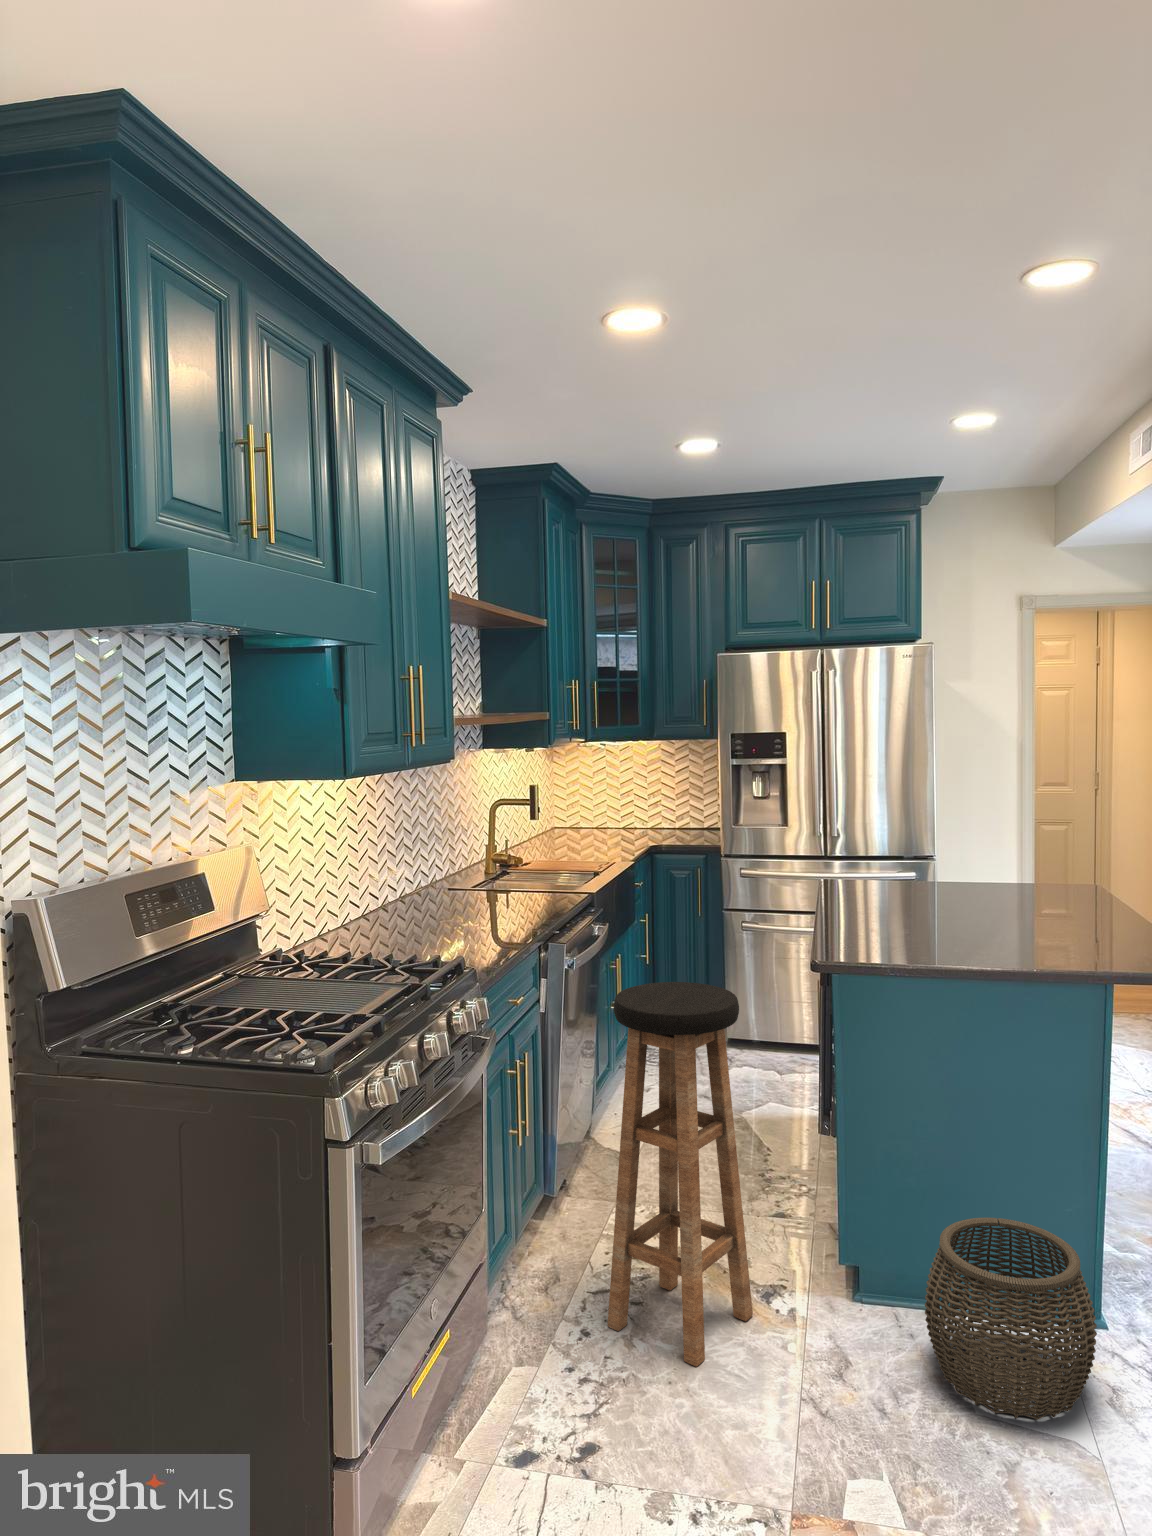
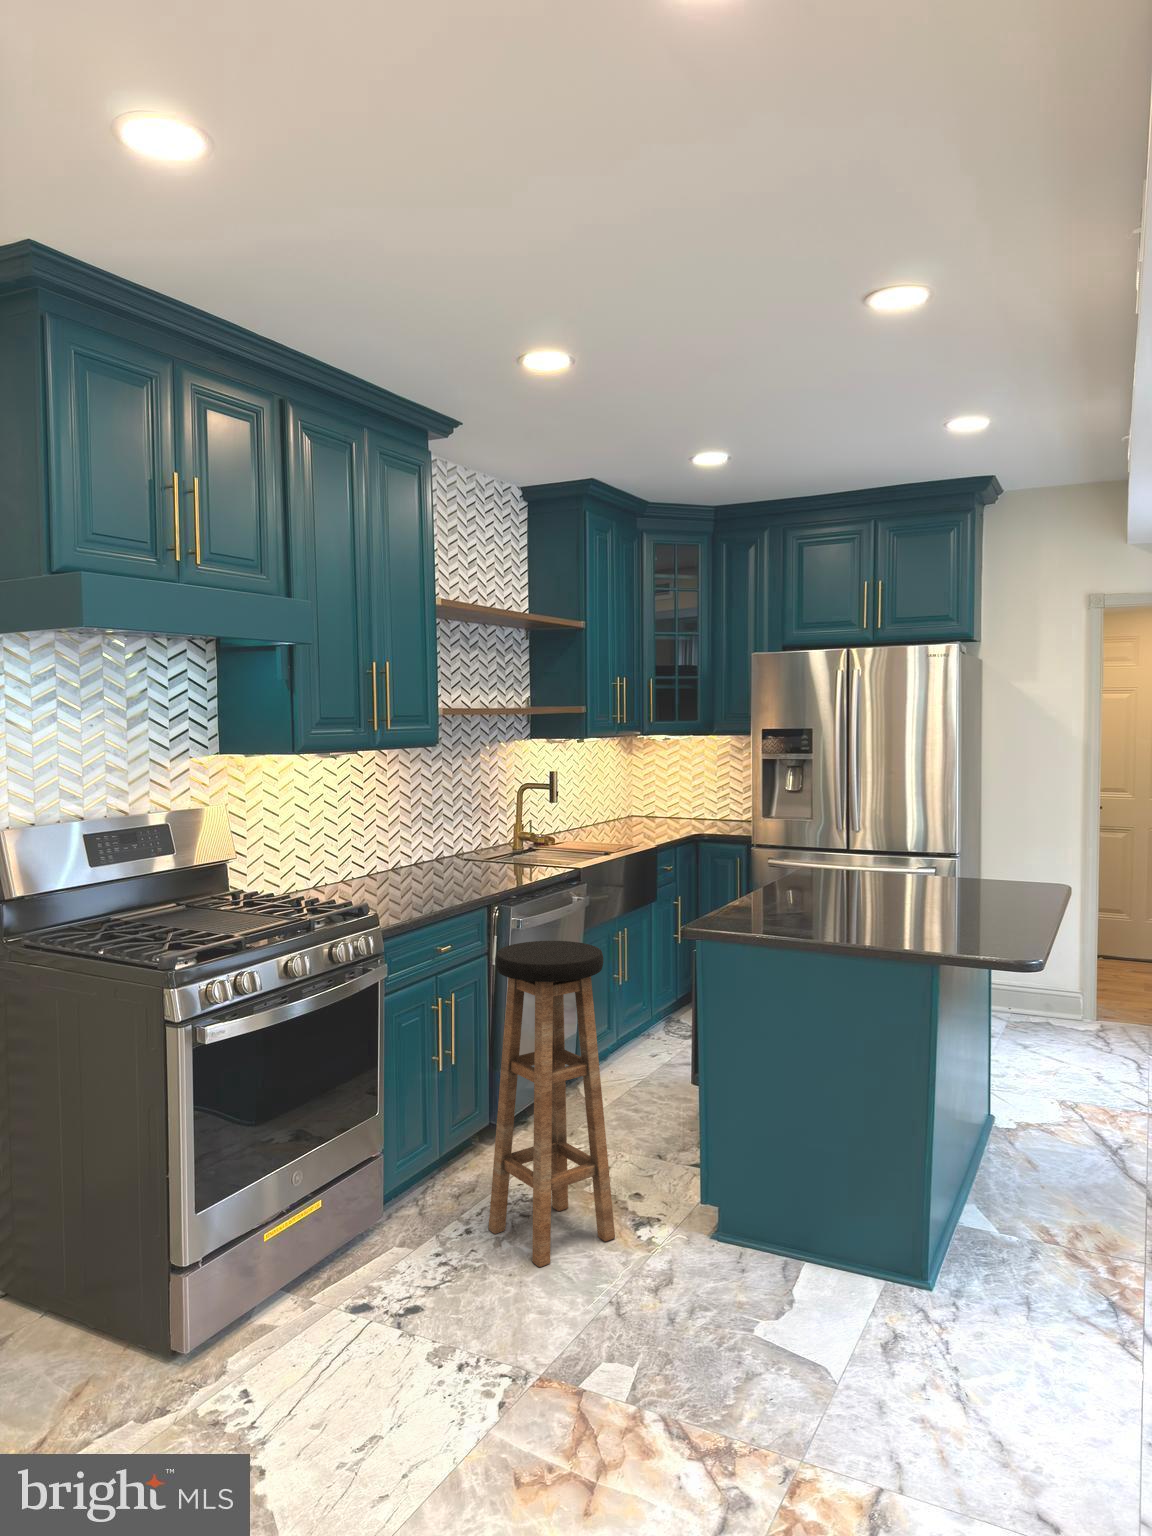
woven basket: present [925,1218,1097,1420] -> none [729,1171,880,1349]

